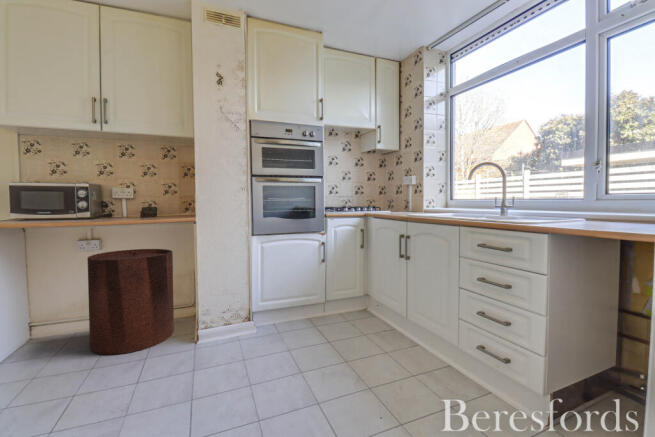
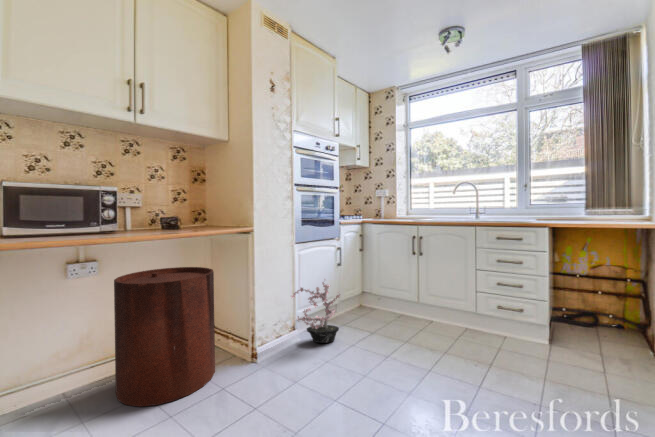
potted plant: none [230,271,295,340] -> present [291,279,340,343]

